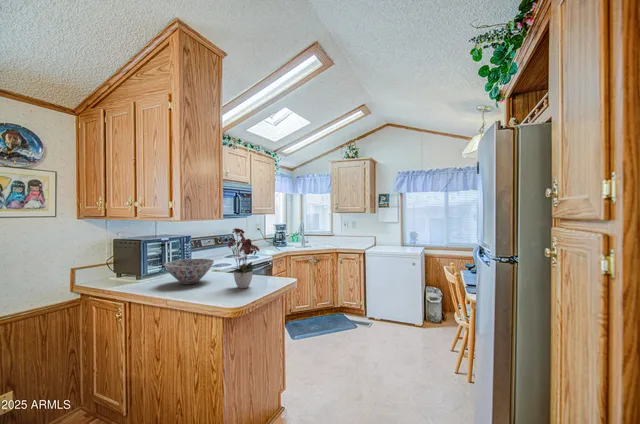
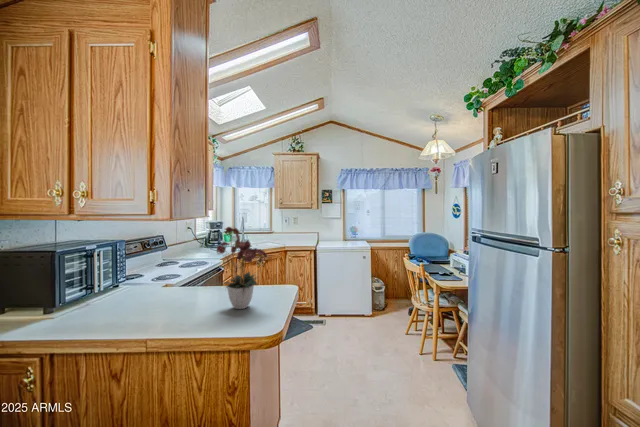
bowl: present [164,259,214,284] -> none [106,272,185,311]

